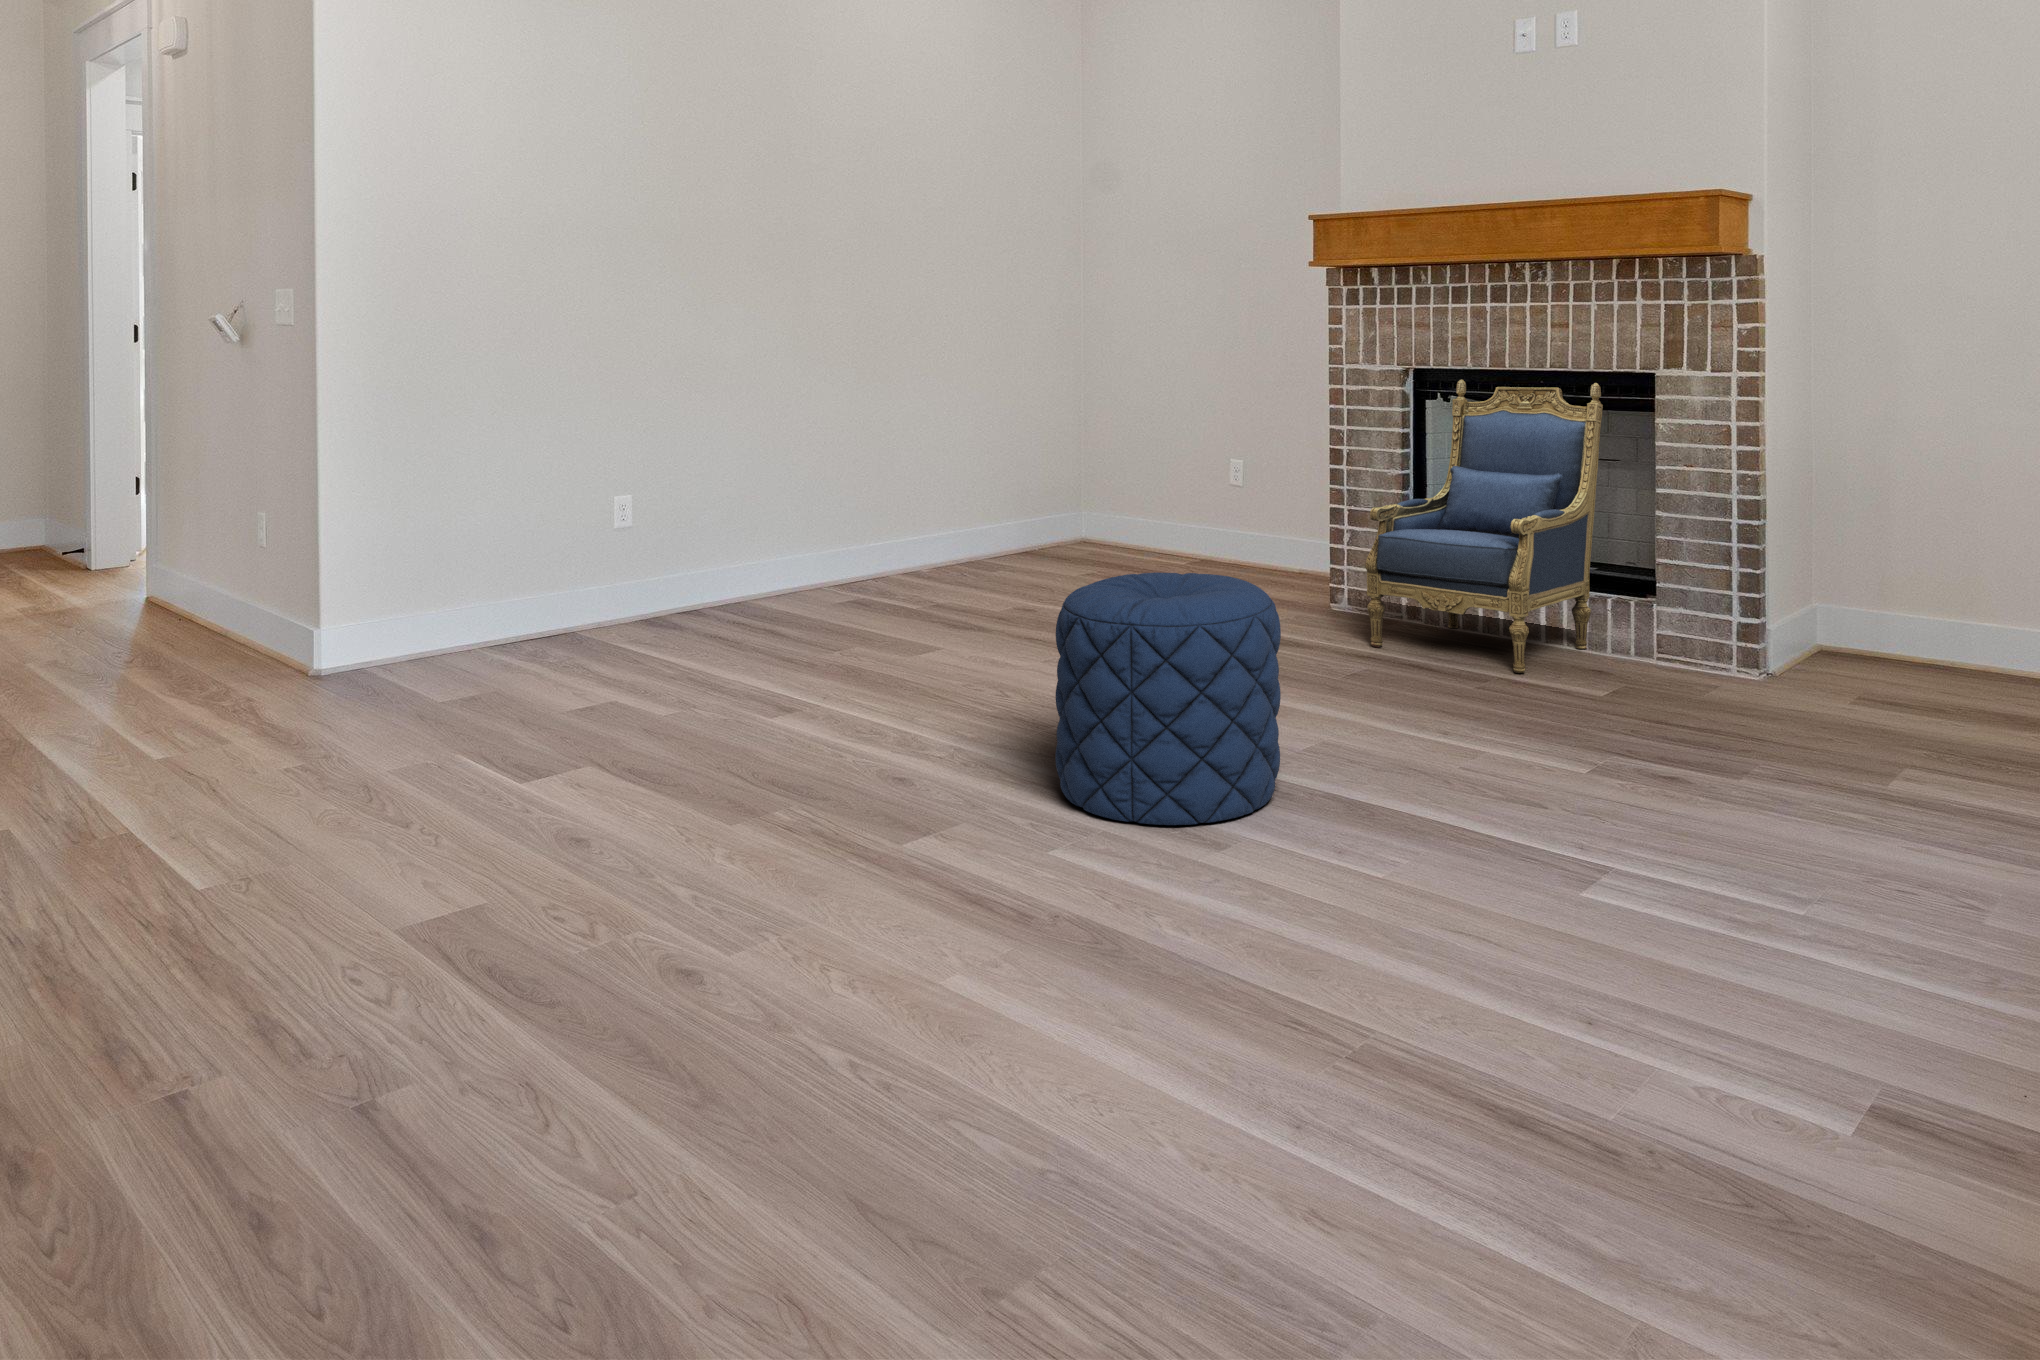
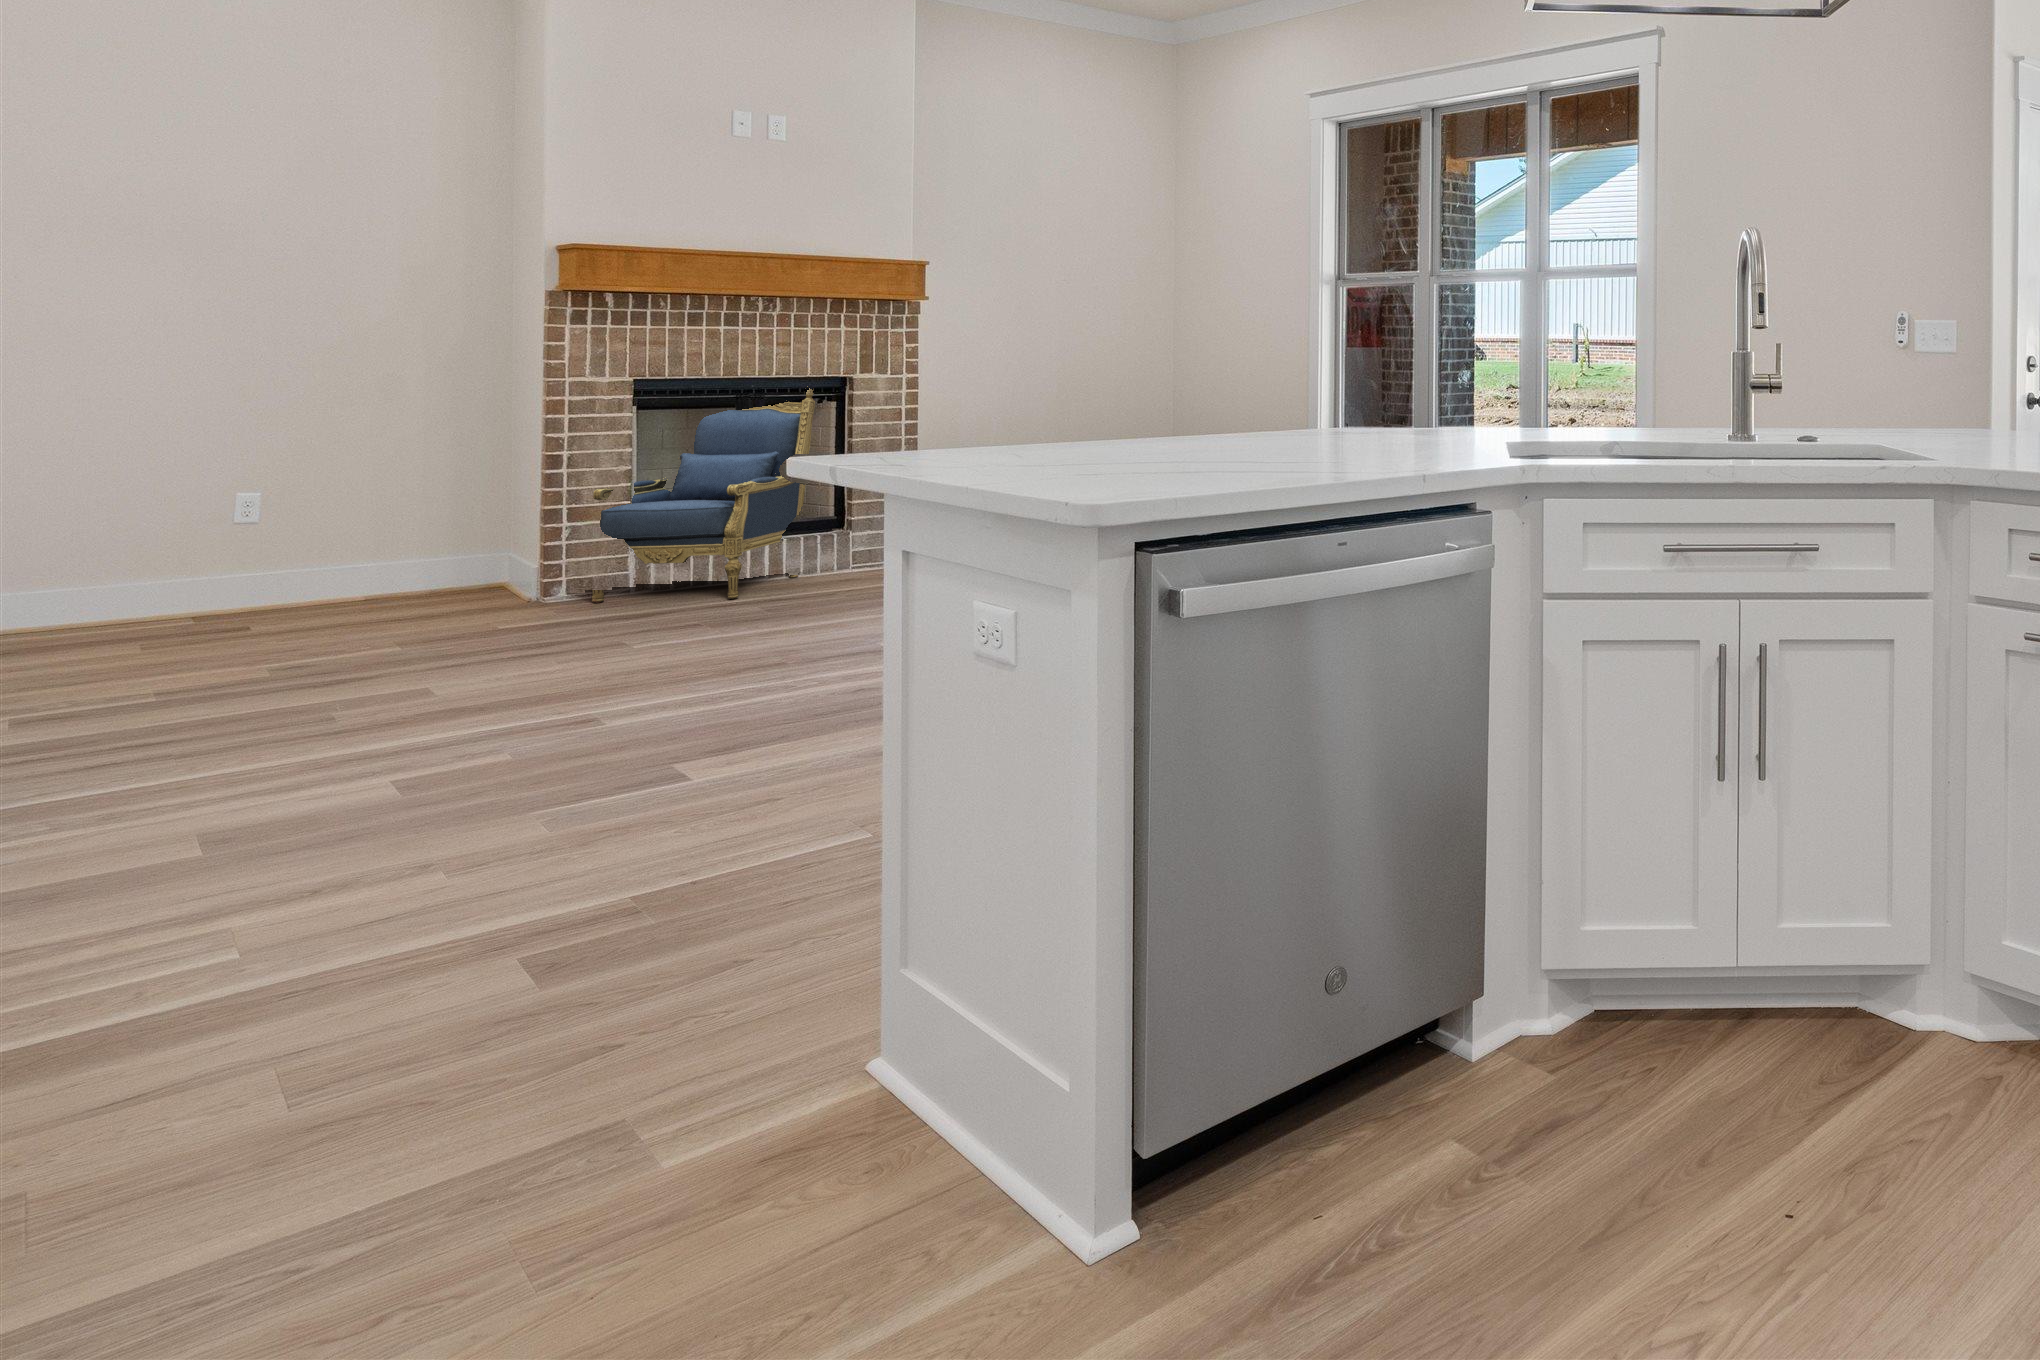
pouf: present [1055,572,1281,825] -> none [163,540,467,767]

